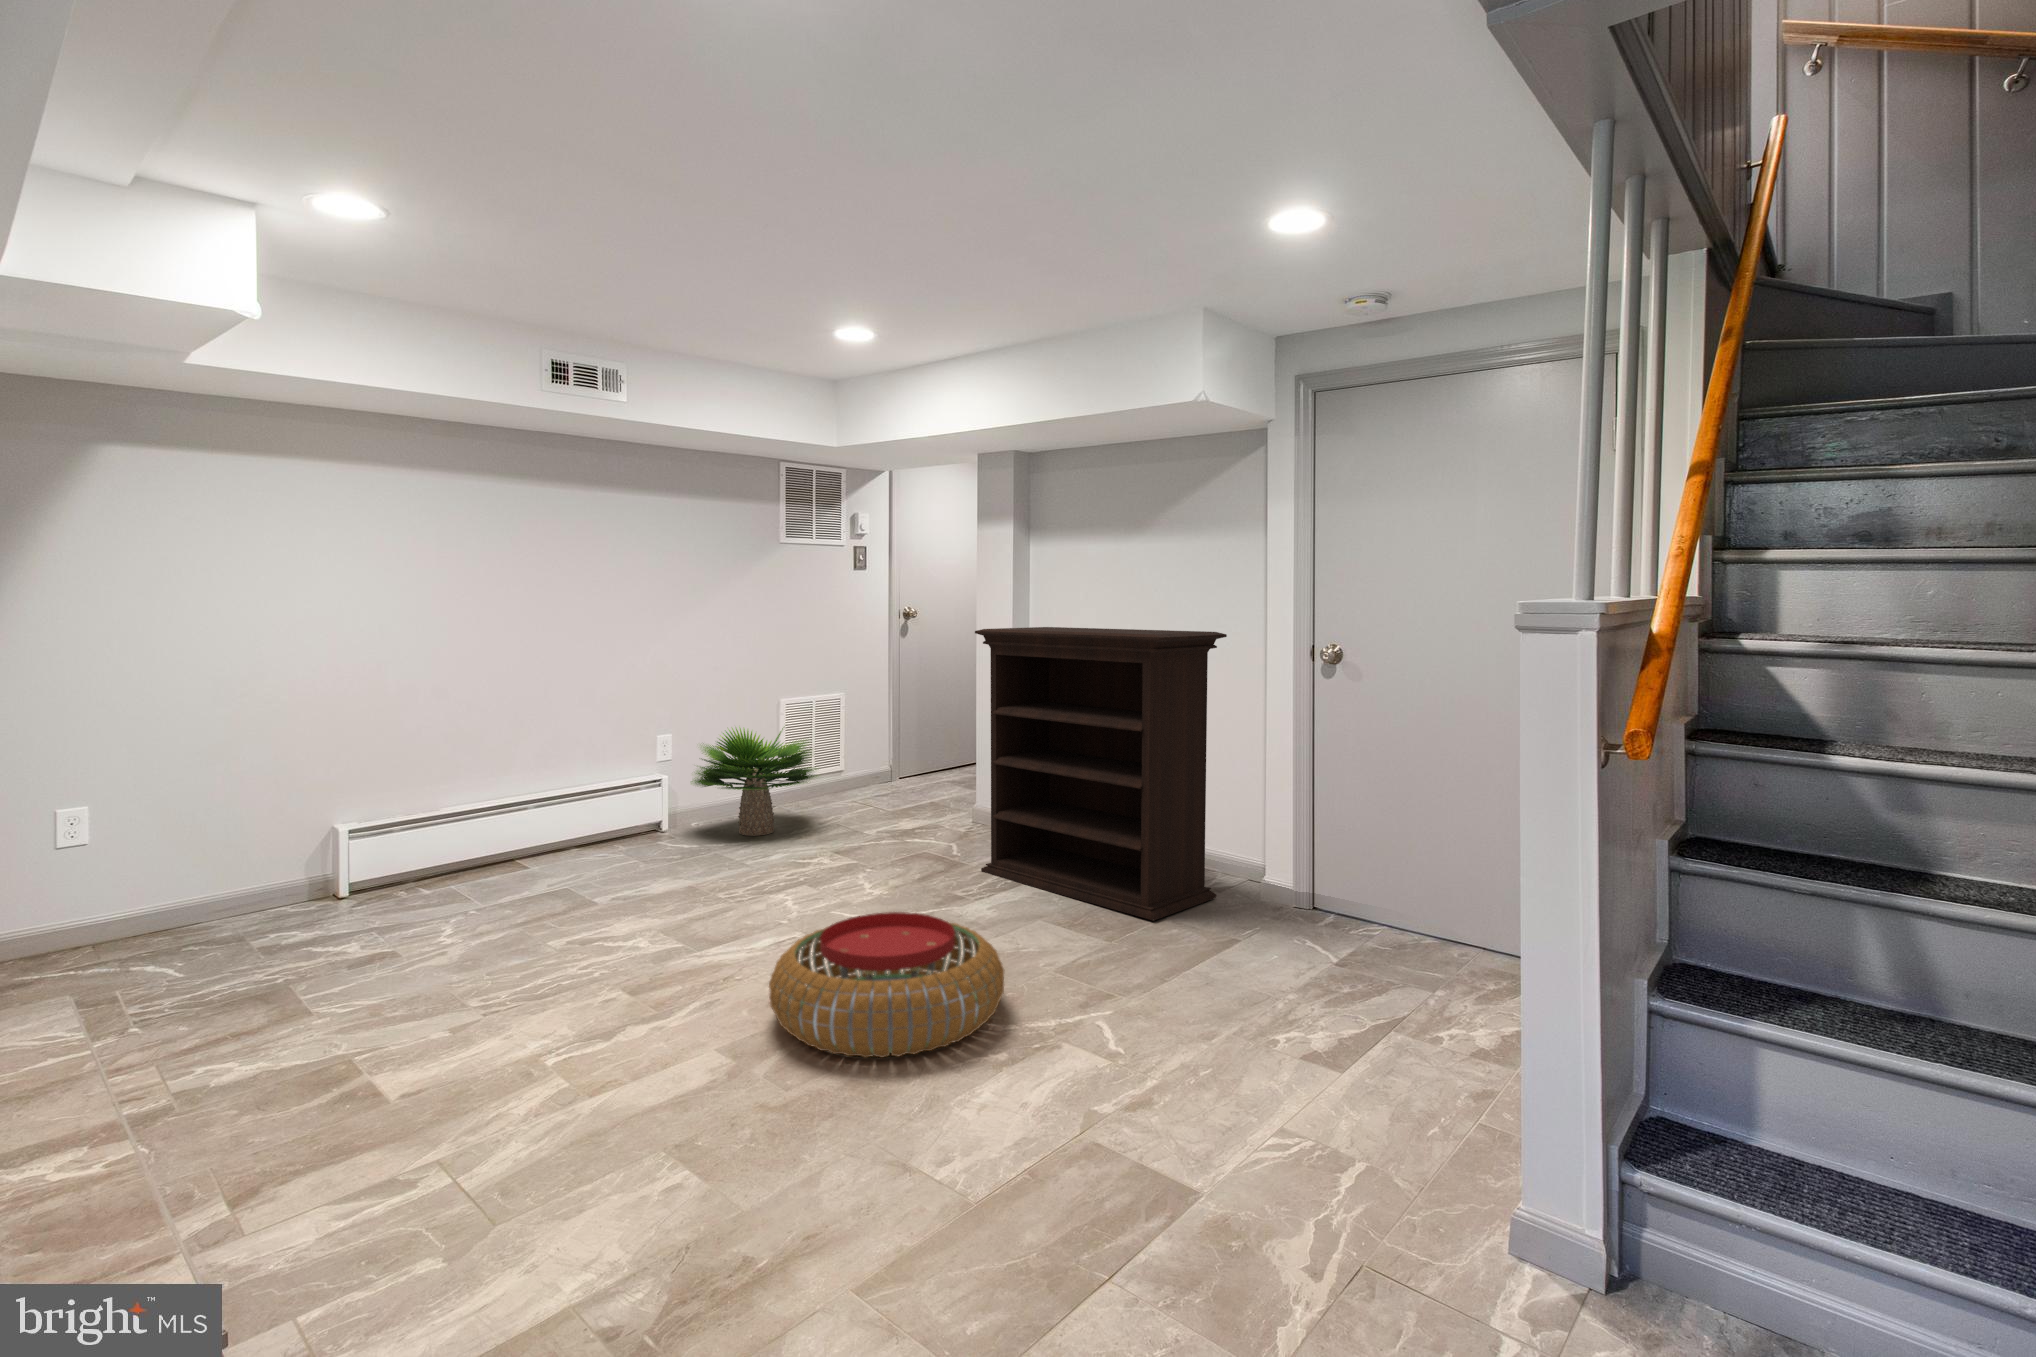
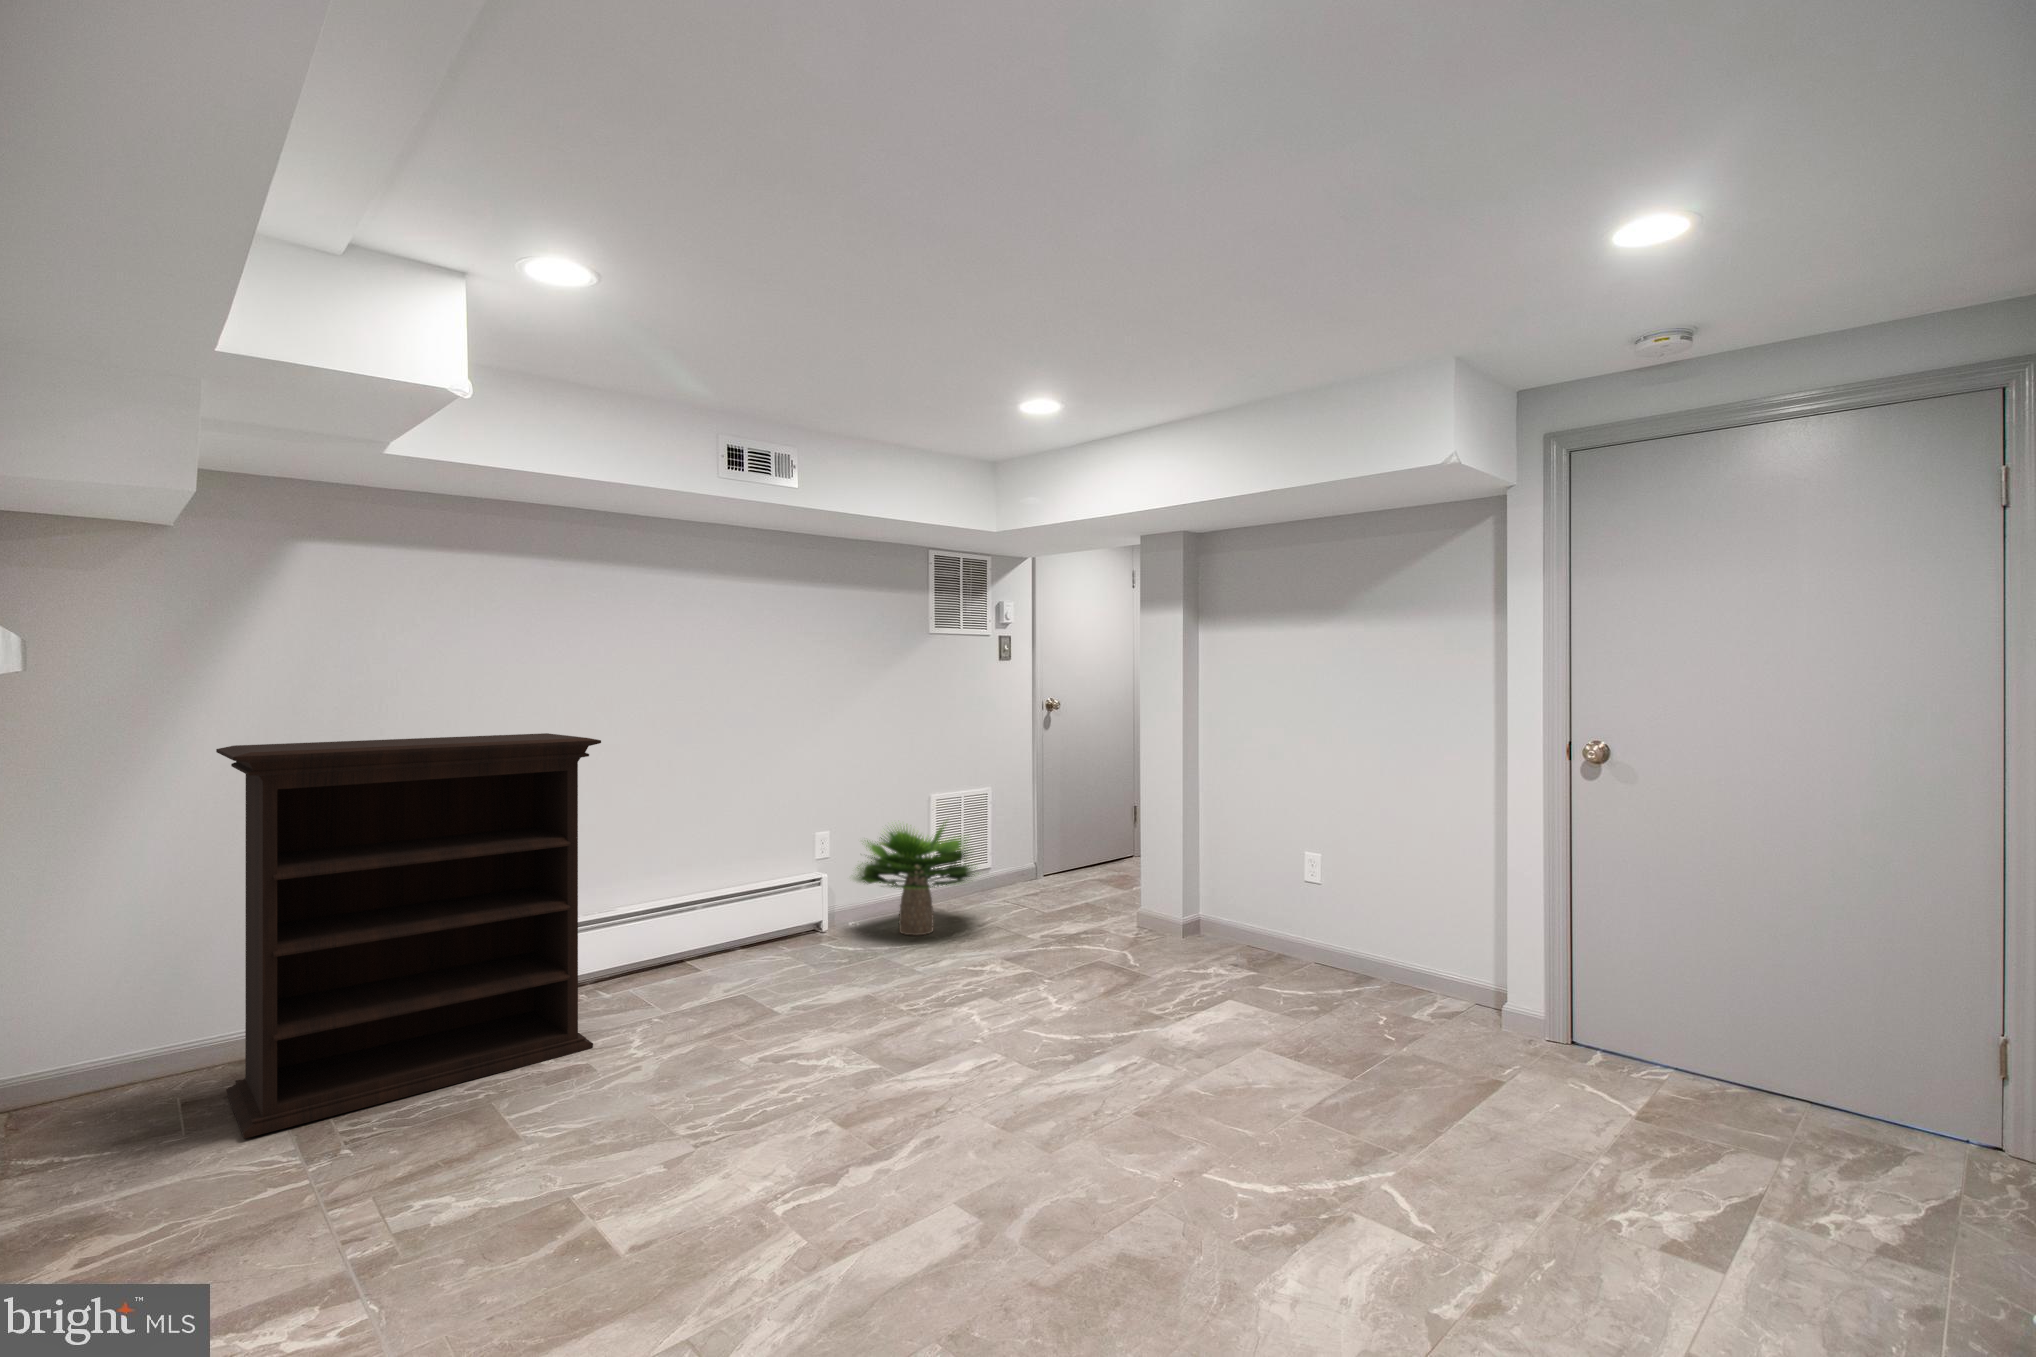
bookshelf: present [975,627,1227,921] -> present [216,733,601,1139]
pouf: present [769,912,1004,1057] -> none [1005,1042,1266,1221]

